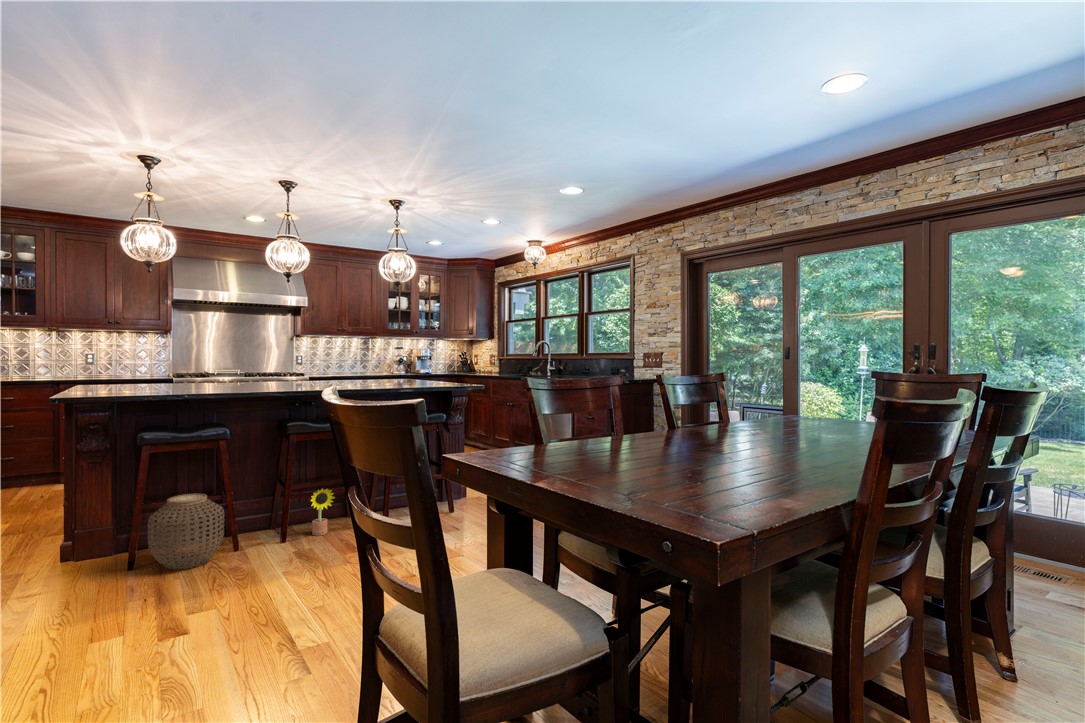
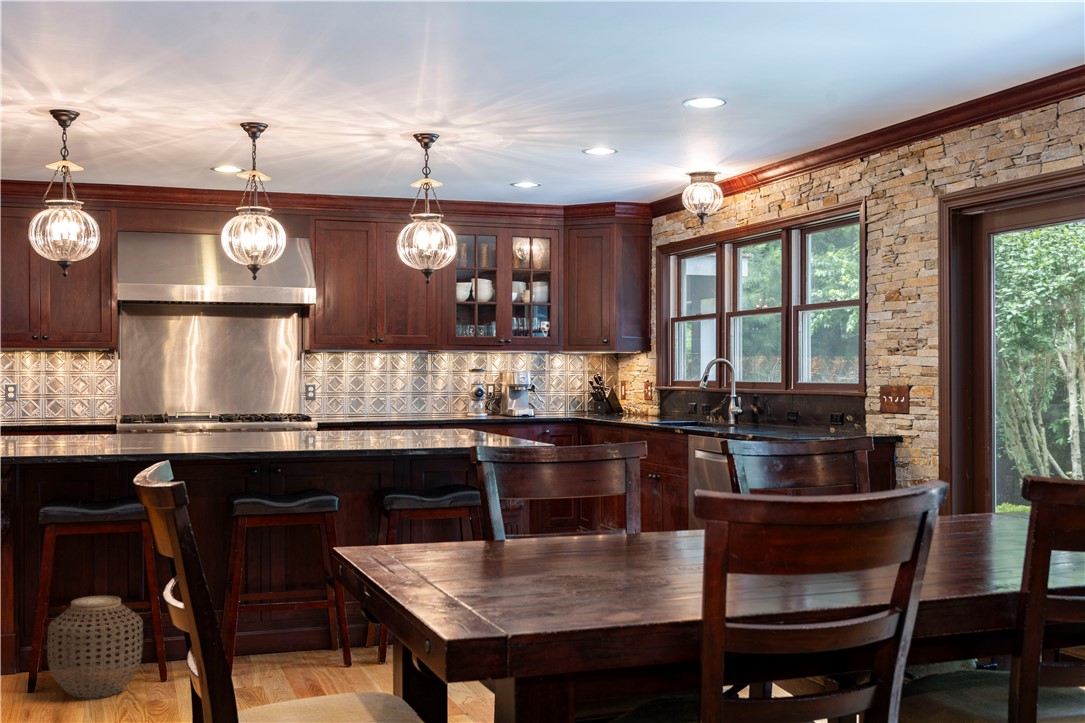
decorative plant: present [310,489,335,536] -> none [263,601,300,672]

